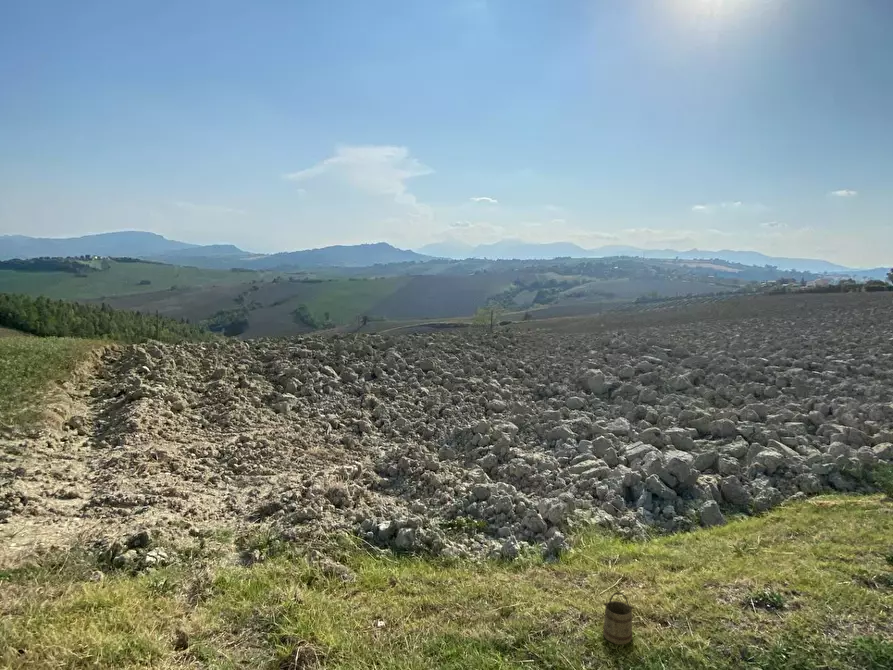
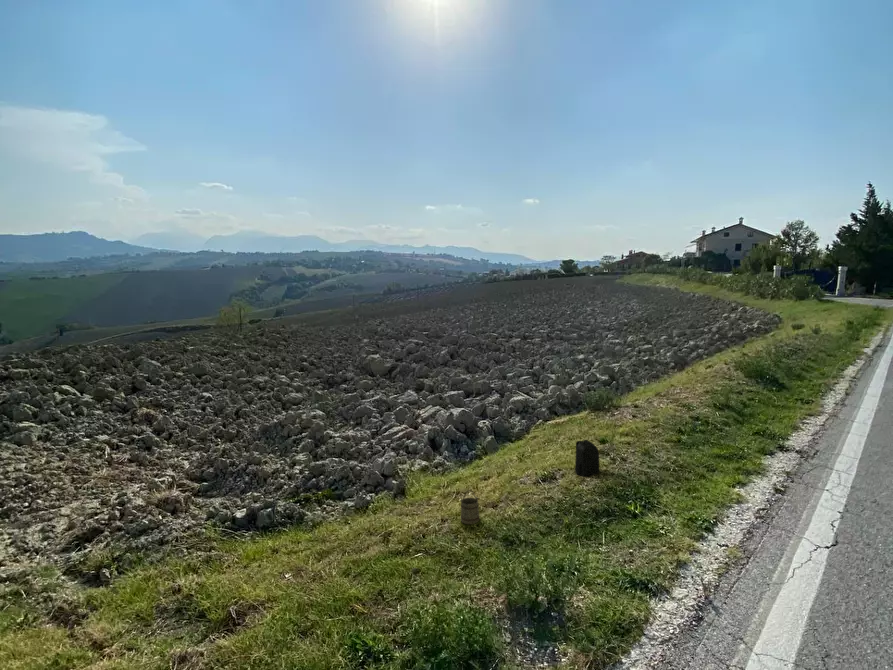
backpack: none [824,555,875,619] -> present [575,440,599,476]

